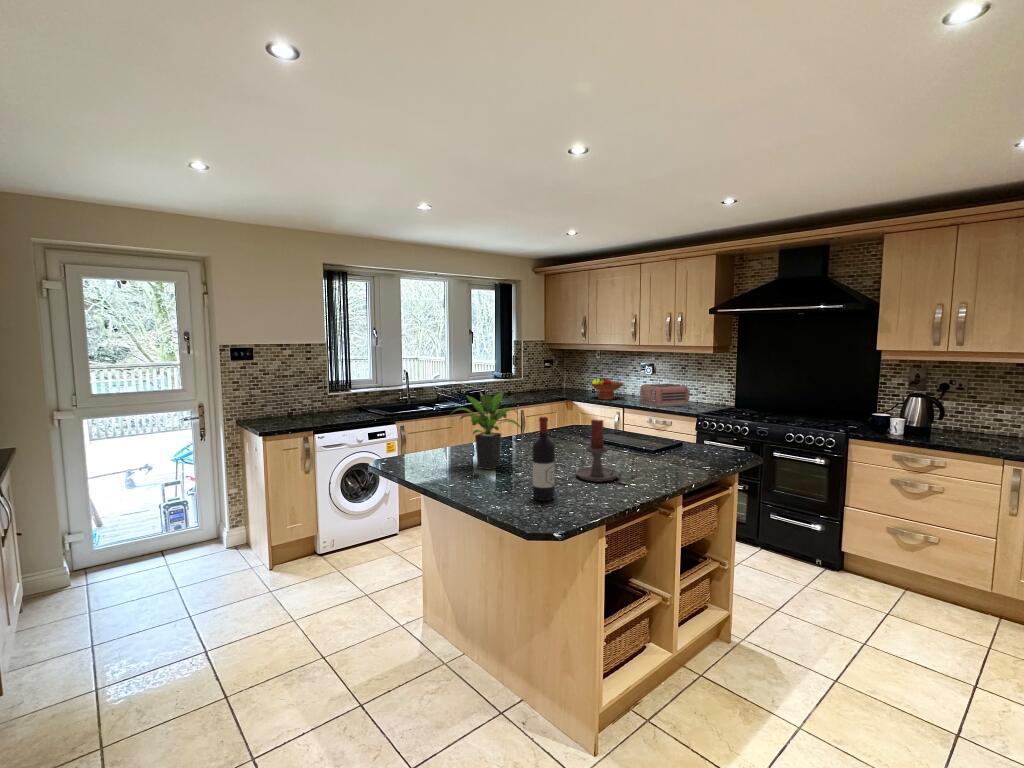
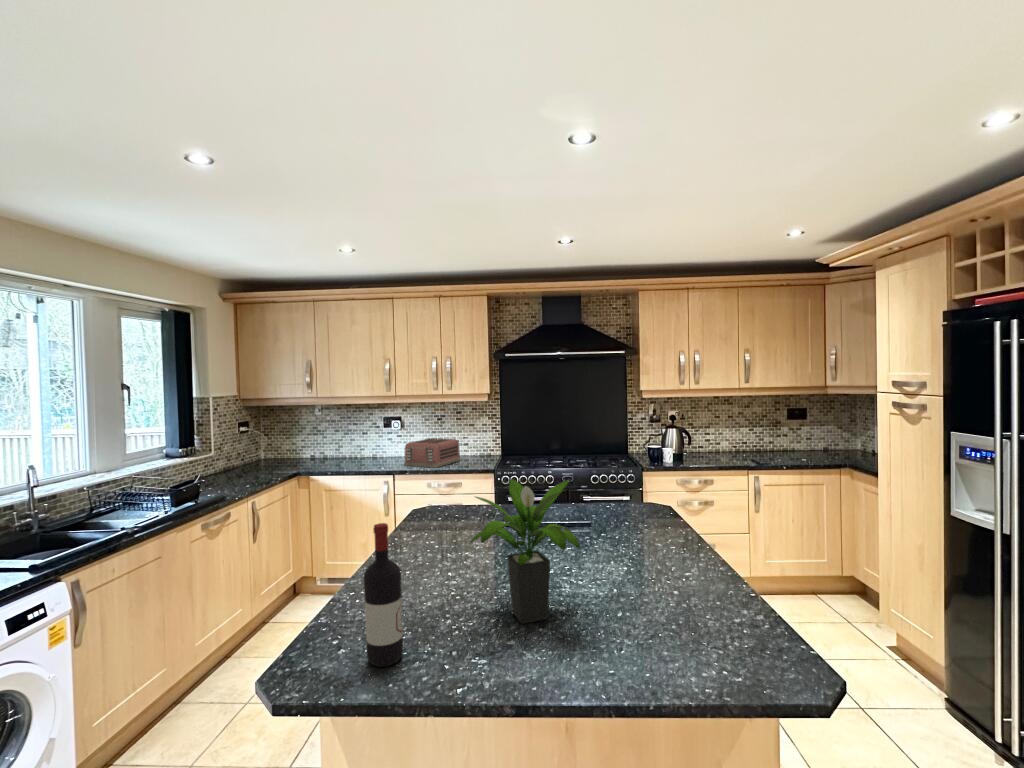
fruit bowl: present [590,377,623,400] -> none [330,439,375,468]
wine bottle: present [533,417,555,501] -> present [364,523,403,667]
candle holder: present [576,420,627,482] -> none [639,497,717,588]

